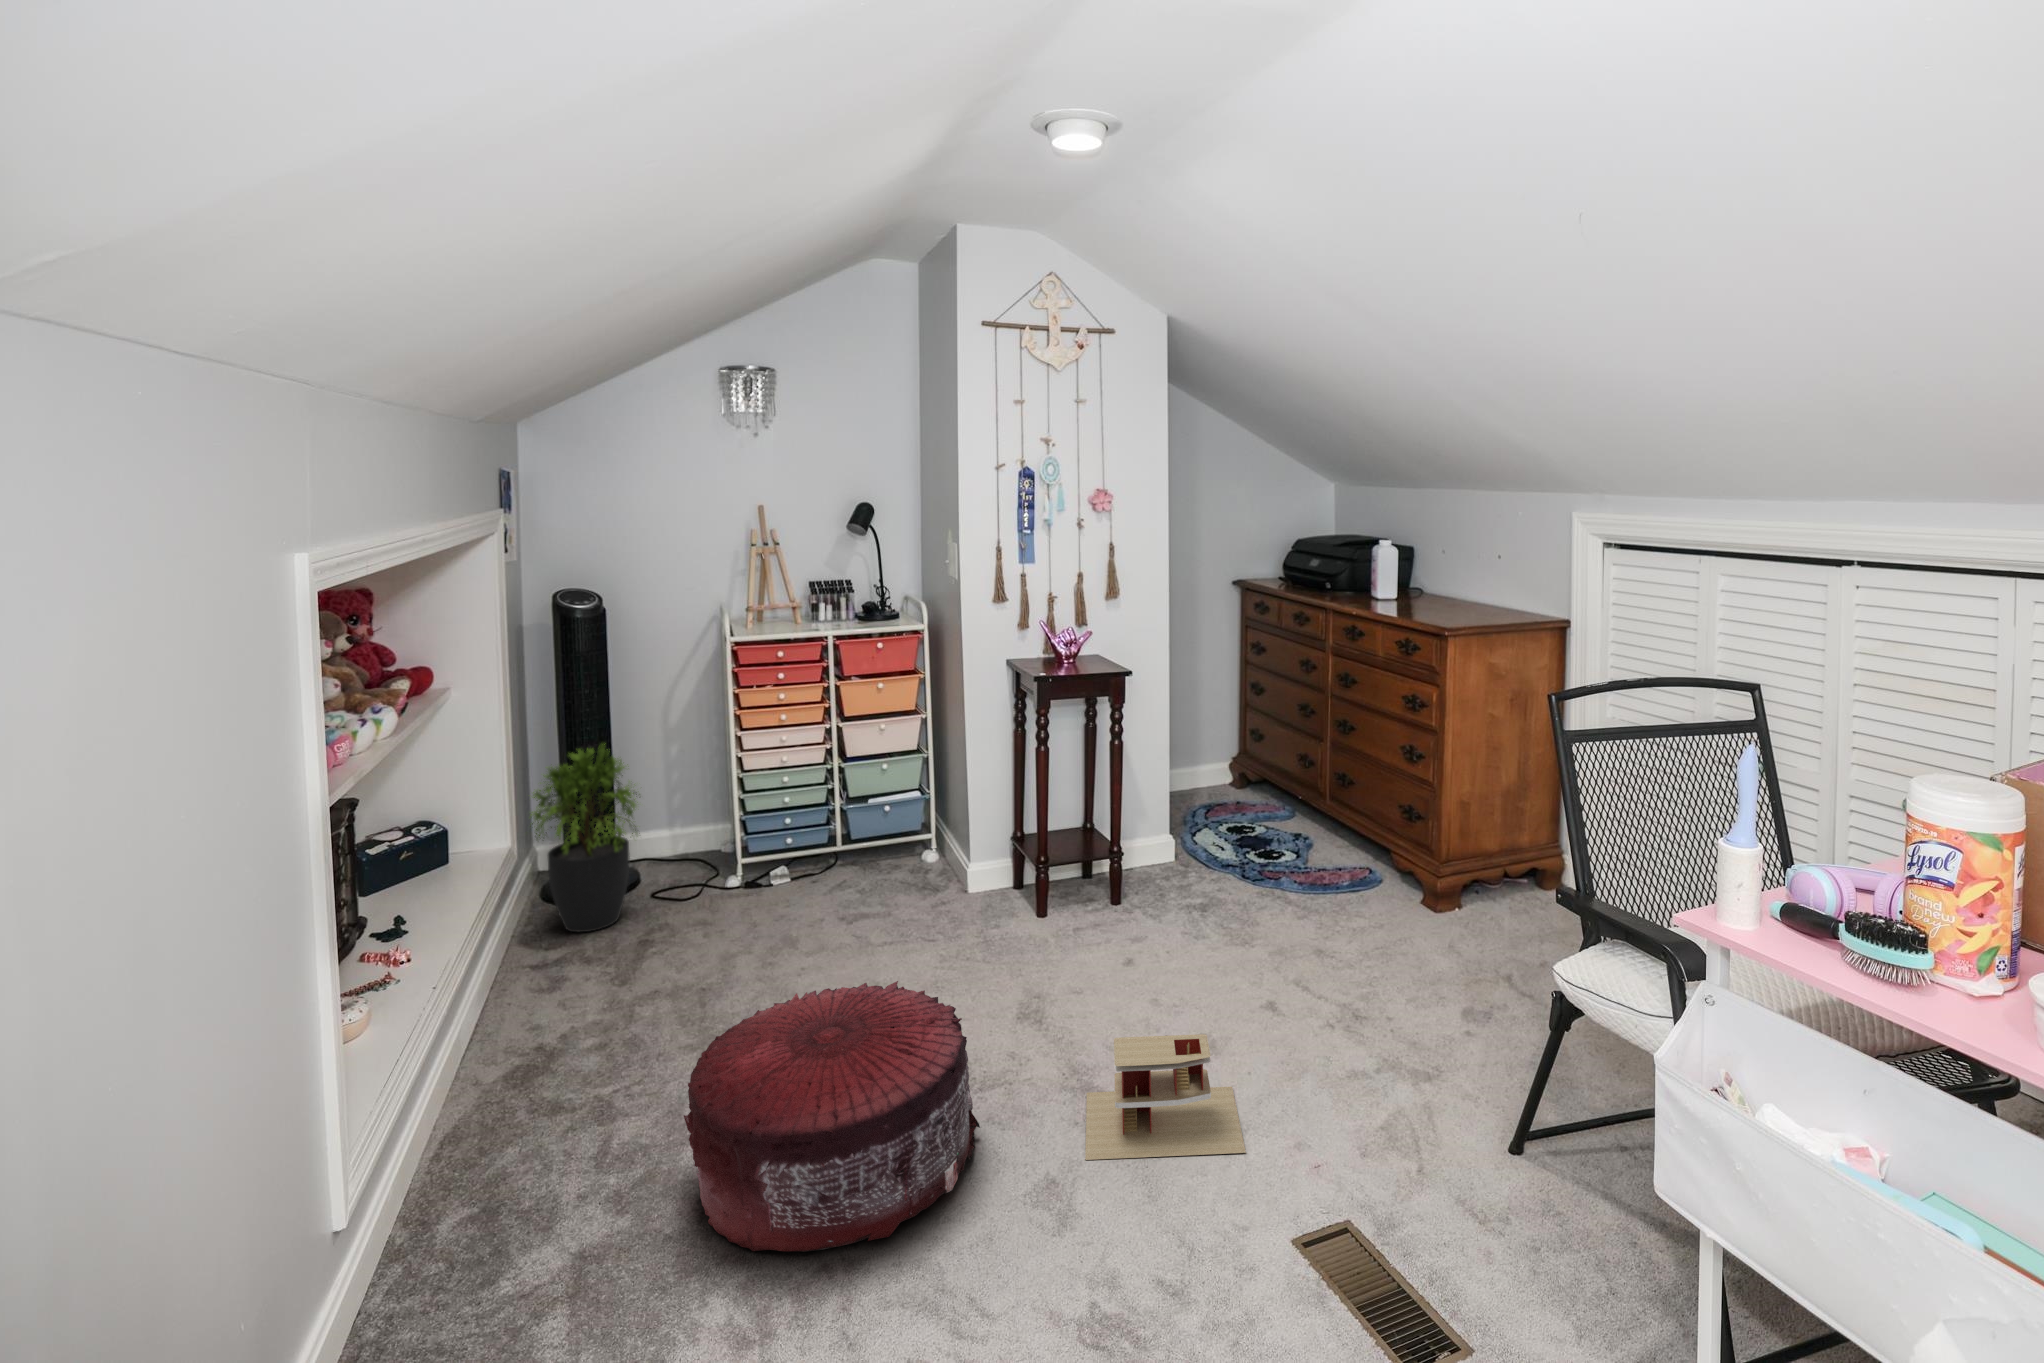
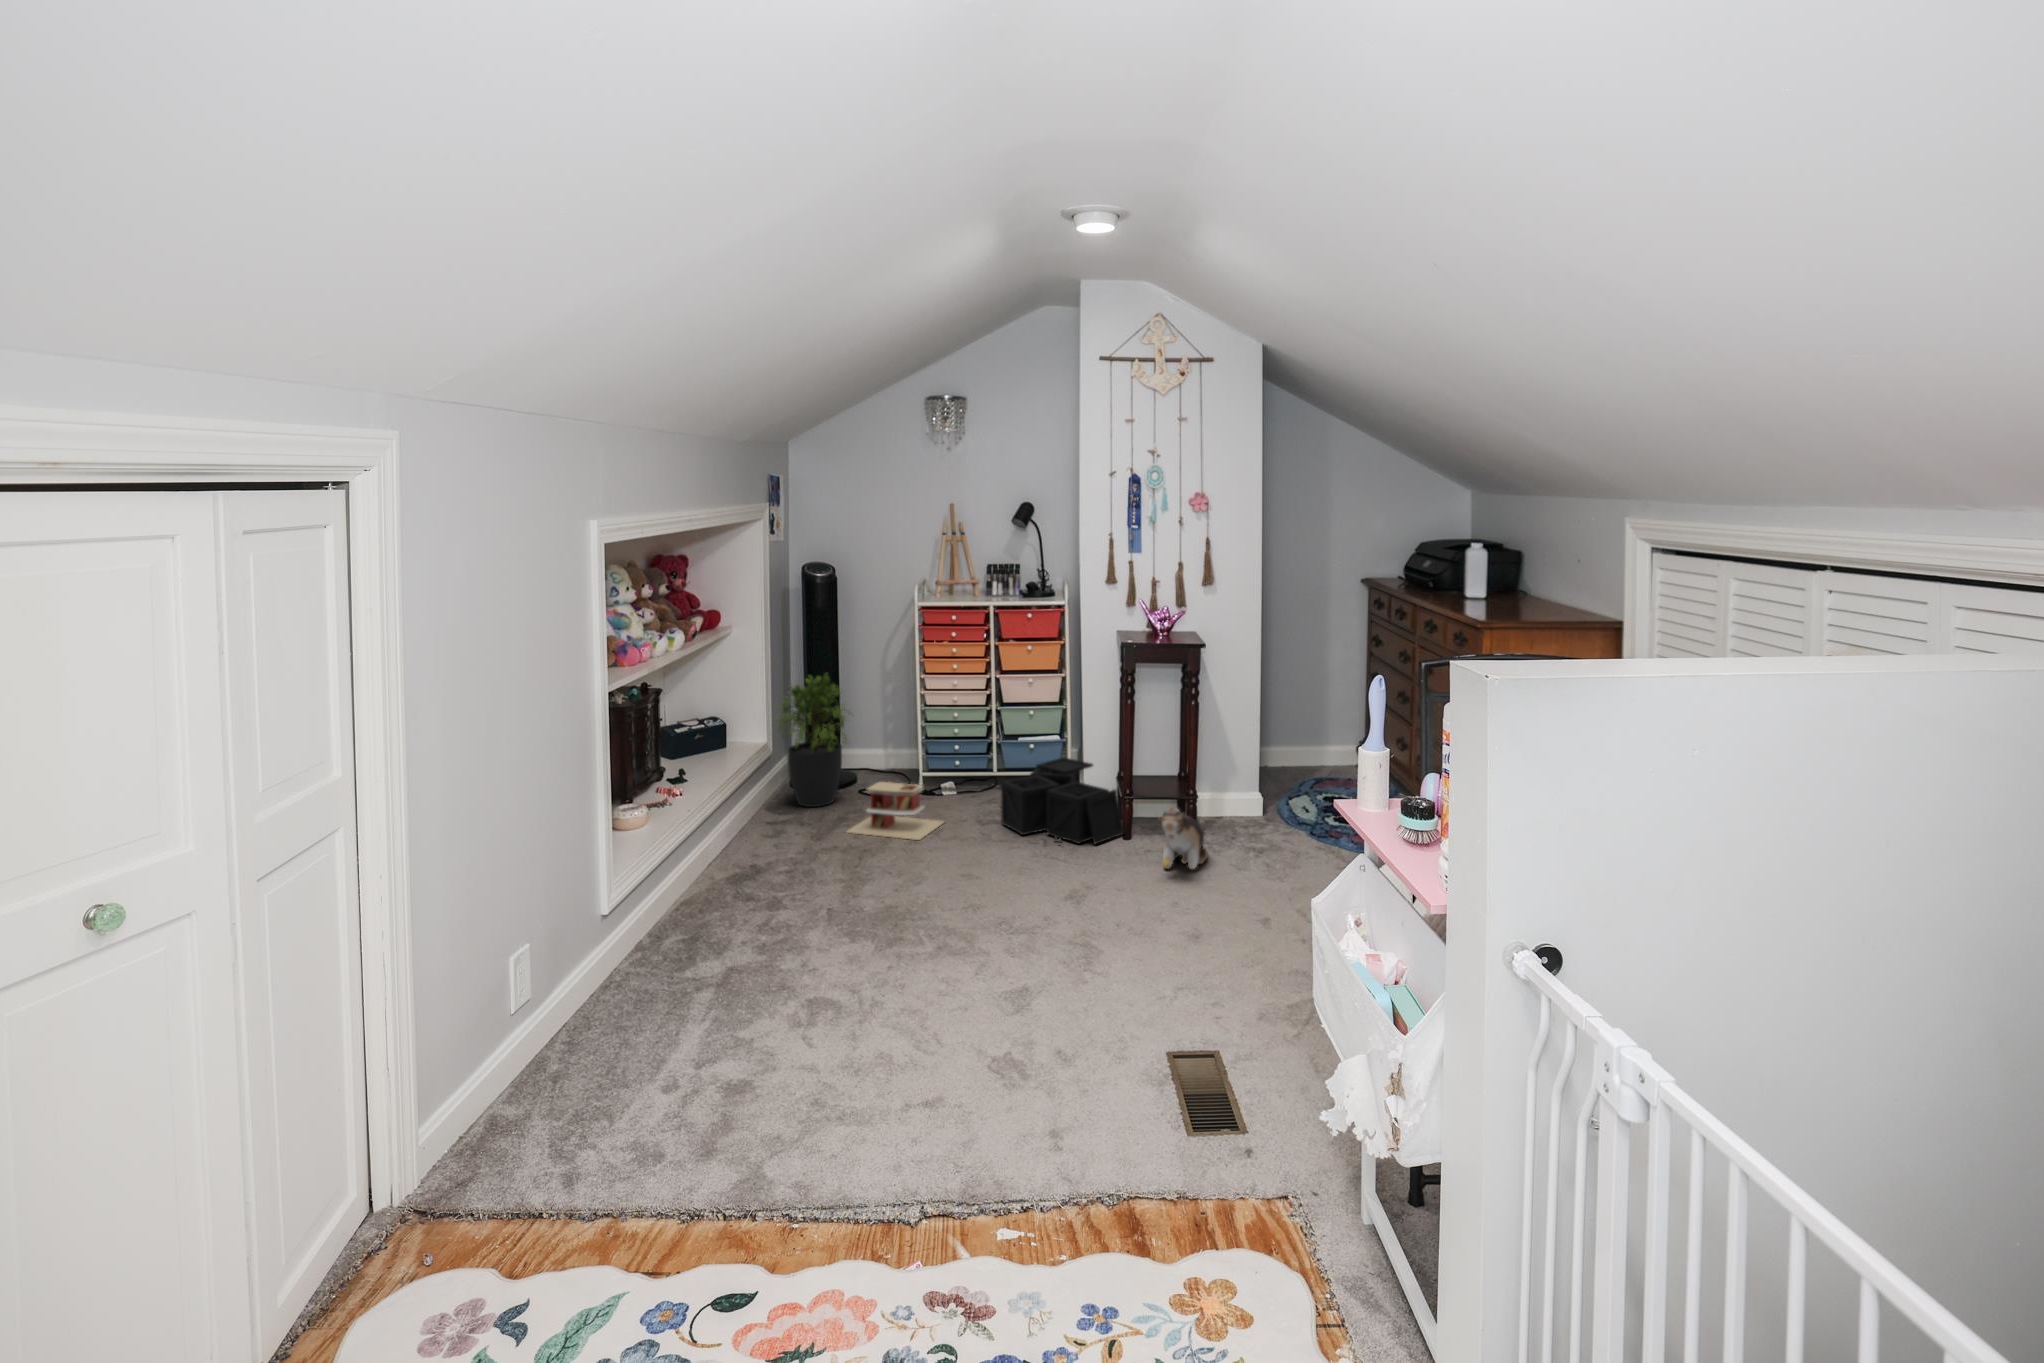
storage bin: none [874,820,1040,942] -> present [1001,757,1124,844]
plush toy: none [1111,878,1159,954] -> present [1161,807,1207,869]
pouf: present [684,981,980,1252] -> none [797,840,995,994]
toy house: present [1085,1034,1246,1160] -> present [846,782,944,840]

